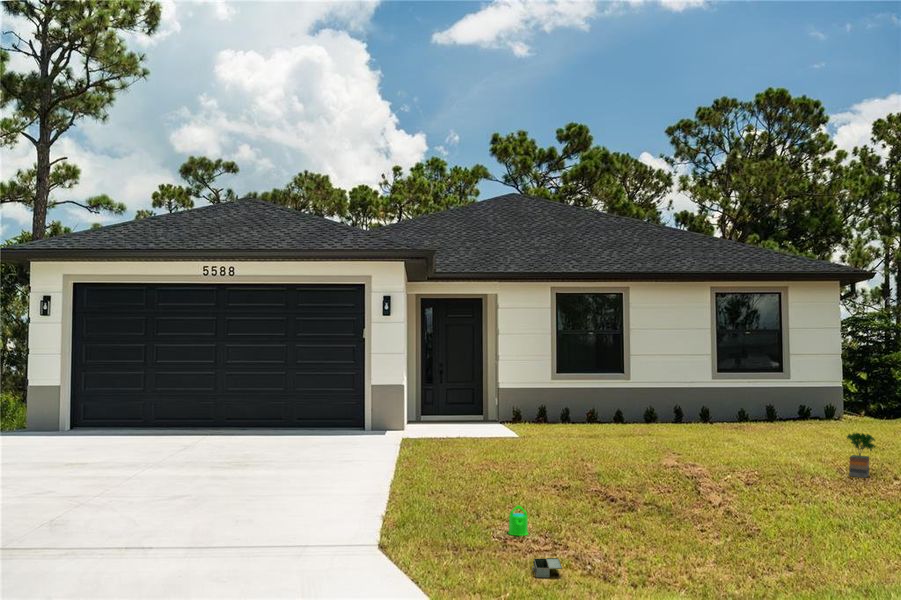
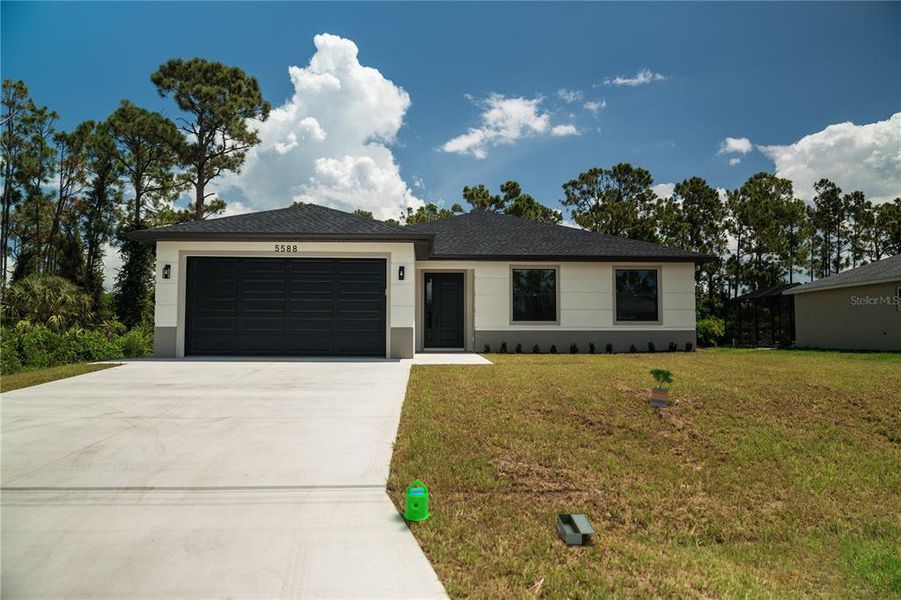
potted tree: present [847,433,875,478] -> present [649,369,674,407]
watering can: present [508,506,528,536] -> present [403,480,430,521]

